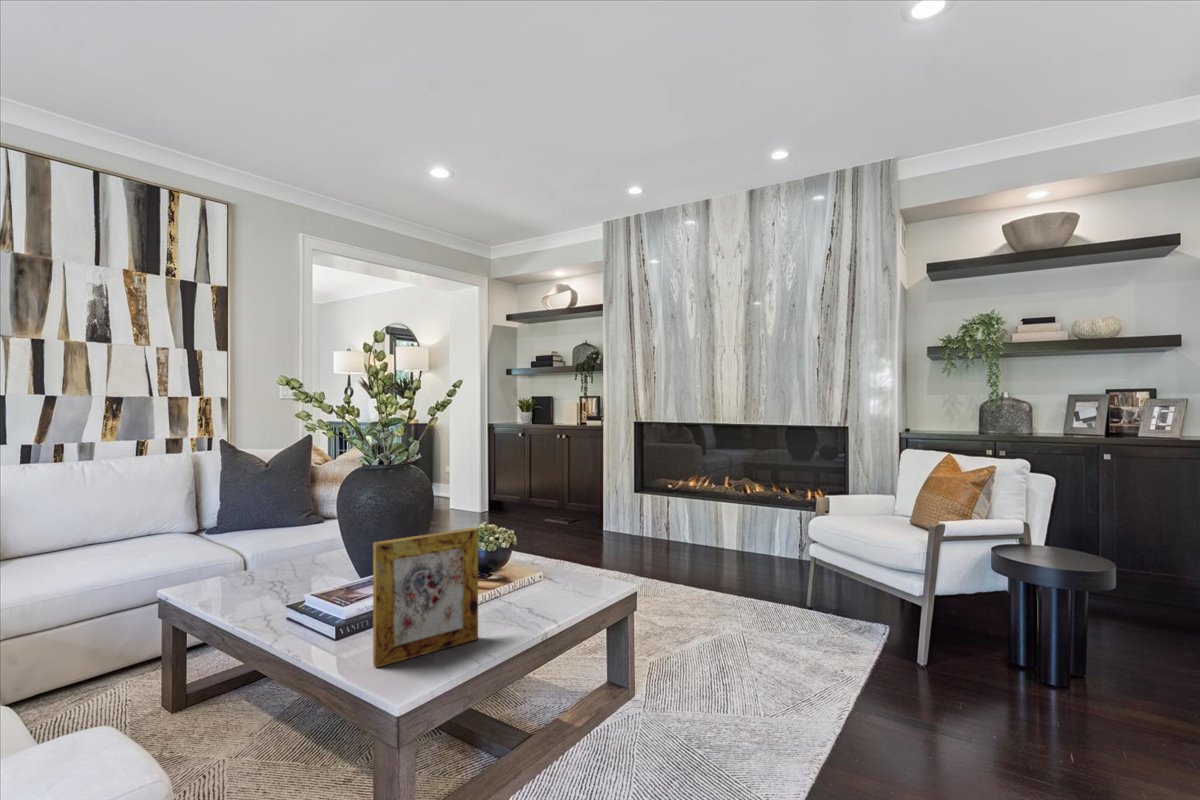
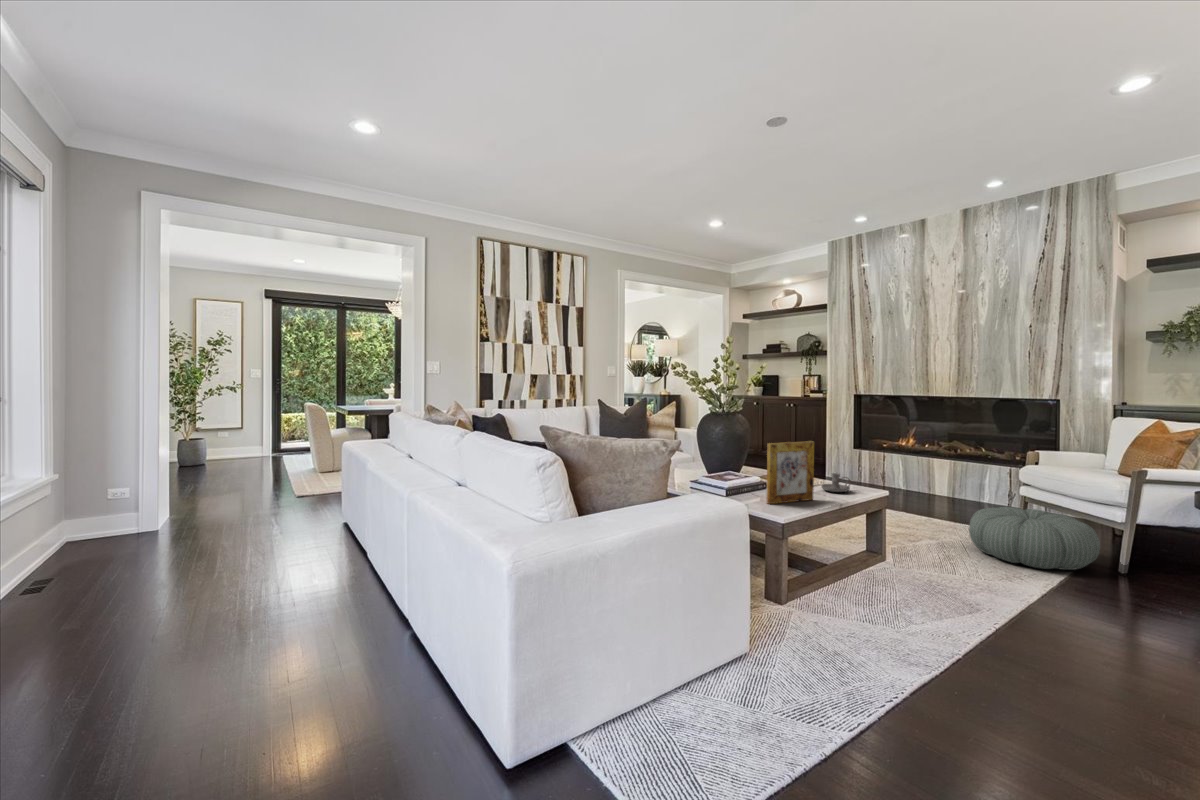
candle holder: none [514,572,565,608] -> present [821,473,851,492]
pouf: none [748,583,900,683] -> present [969,507,1100,570]

